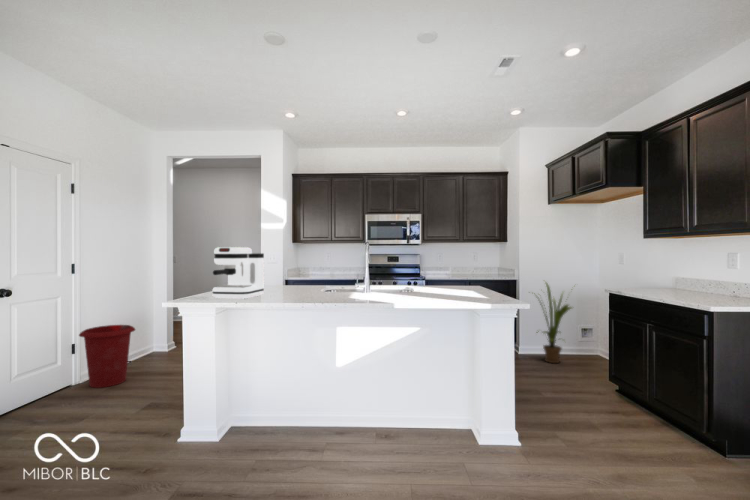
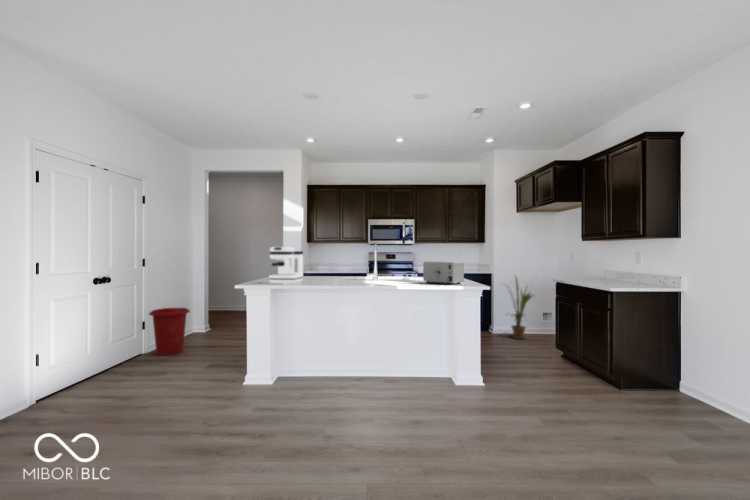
toaster: none [431,266,489,301] -> present [423,261,464,285]

